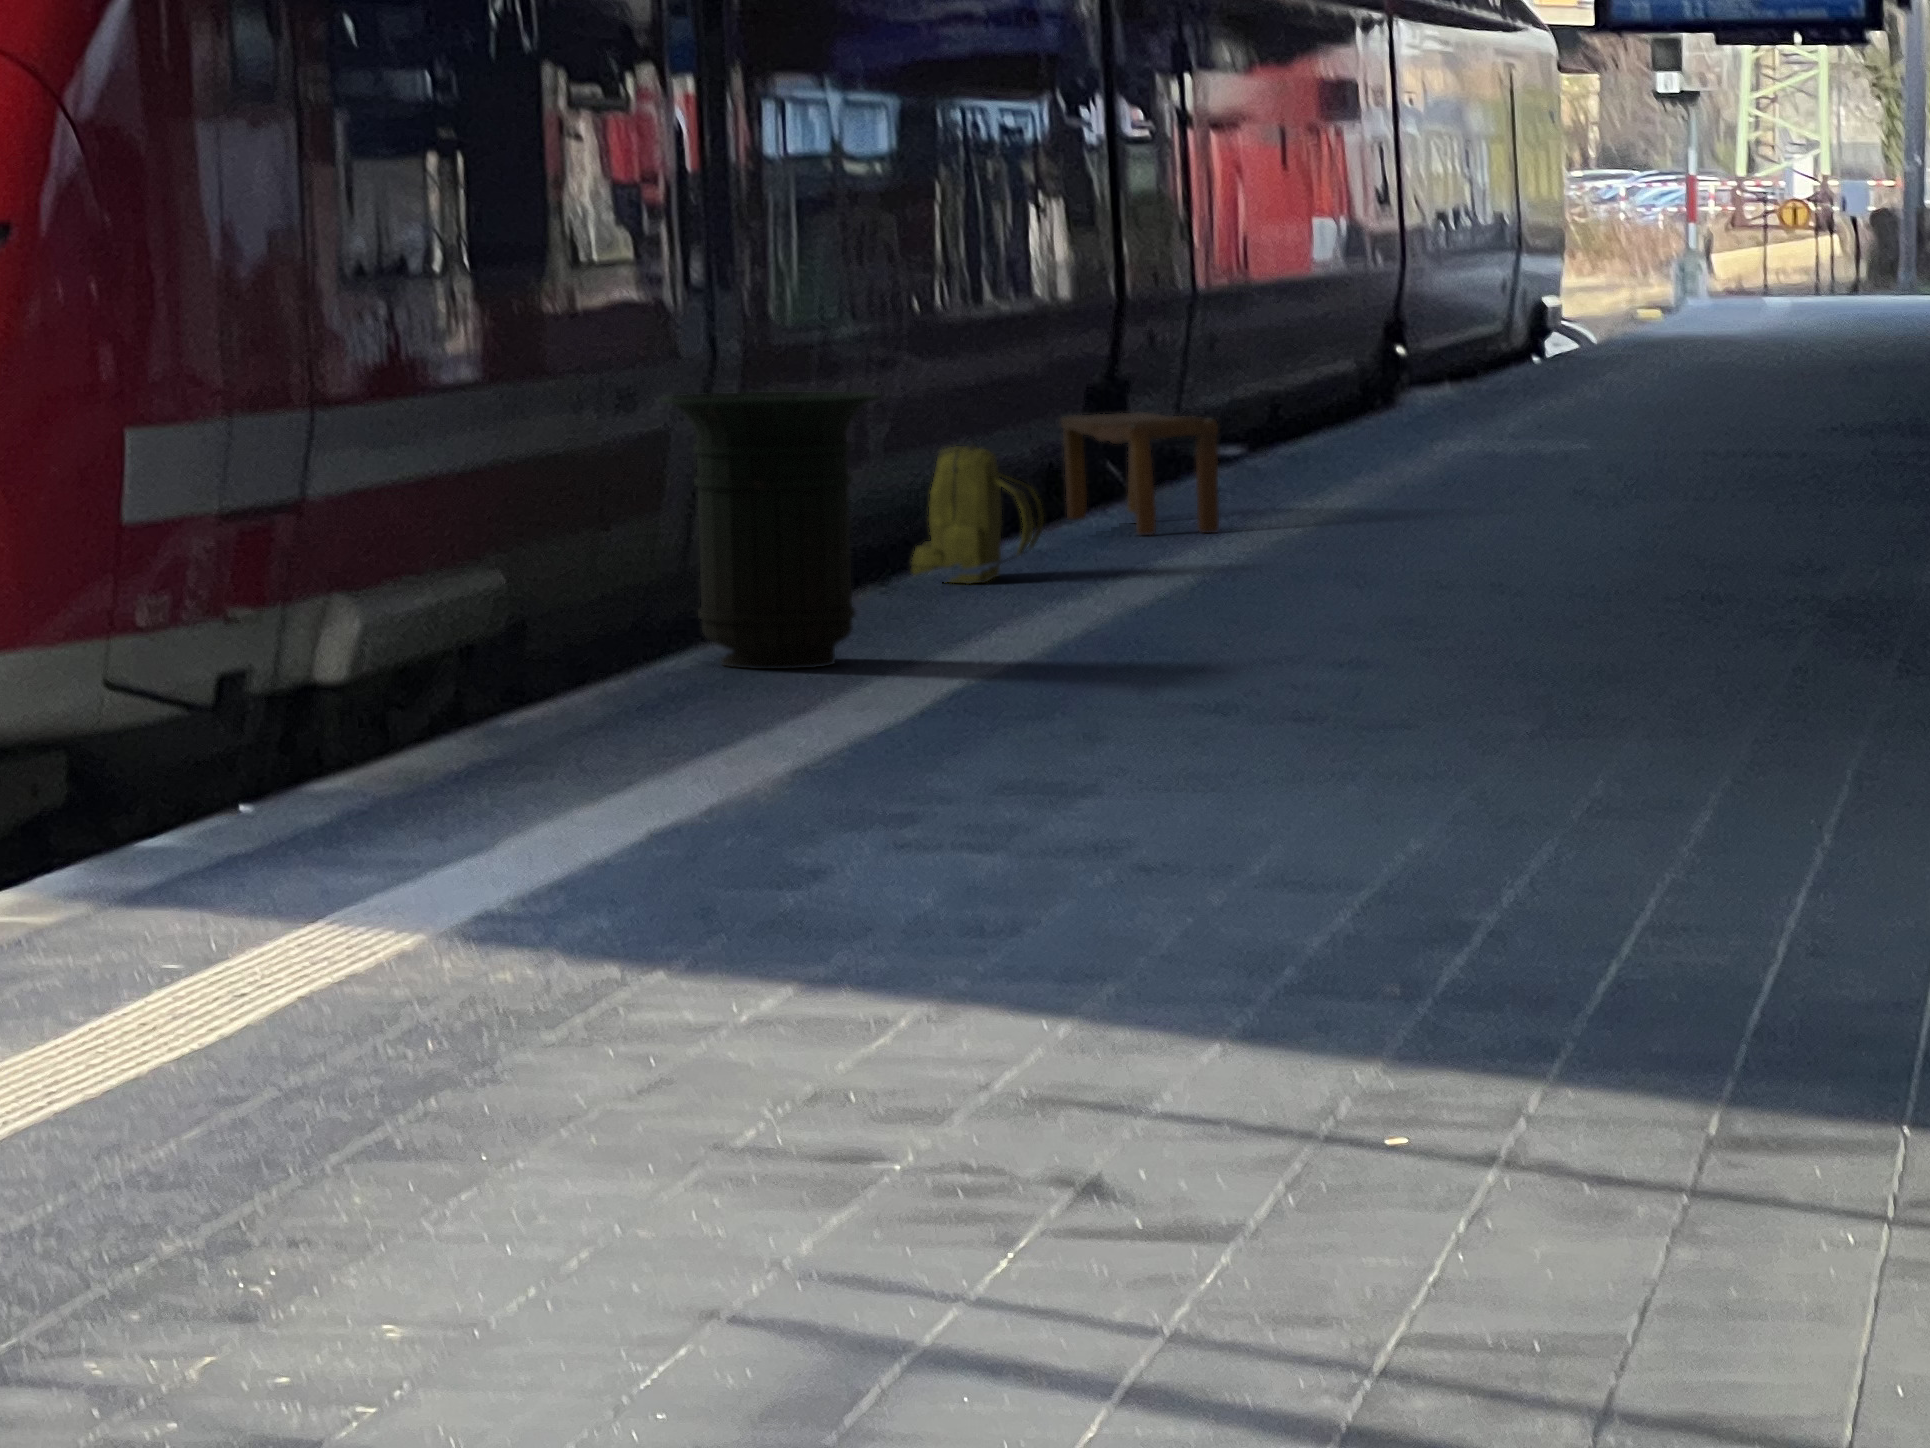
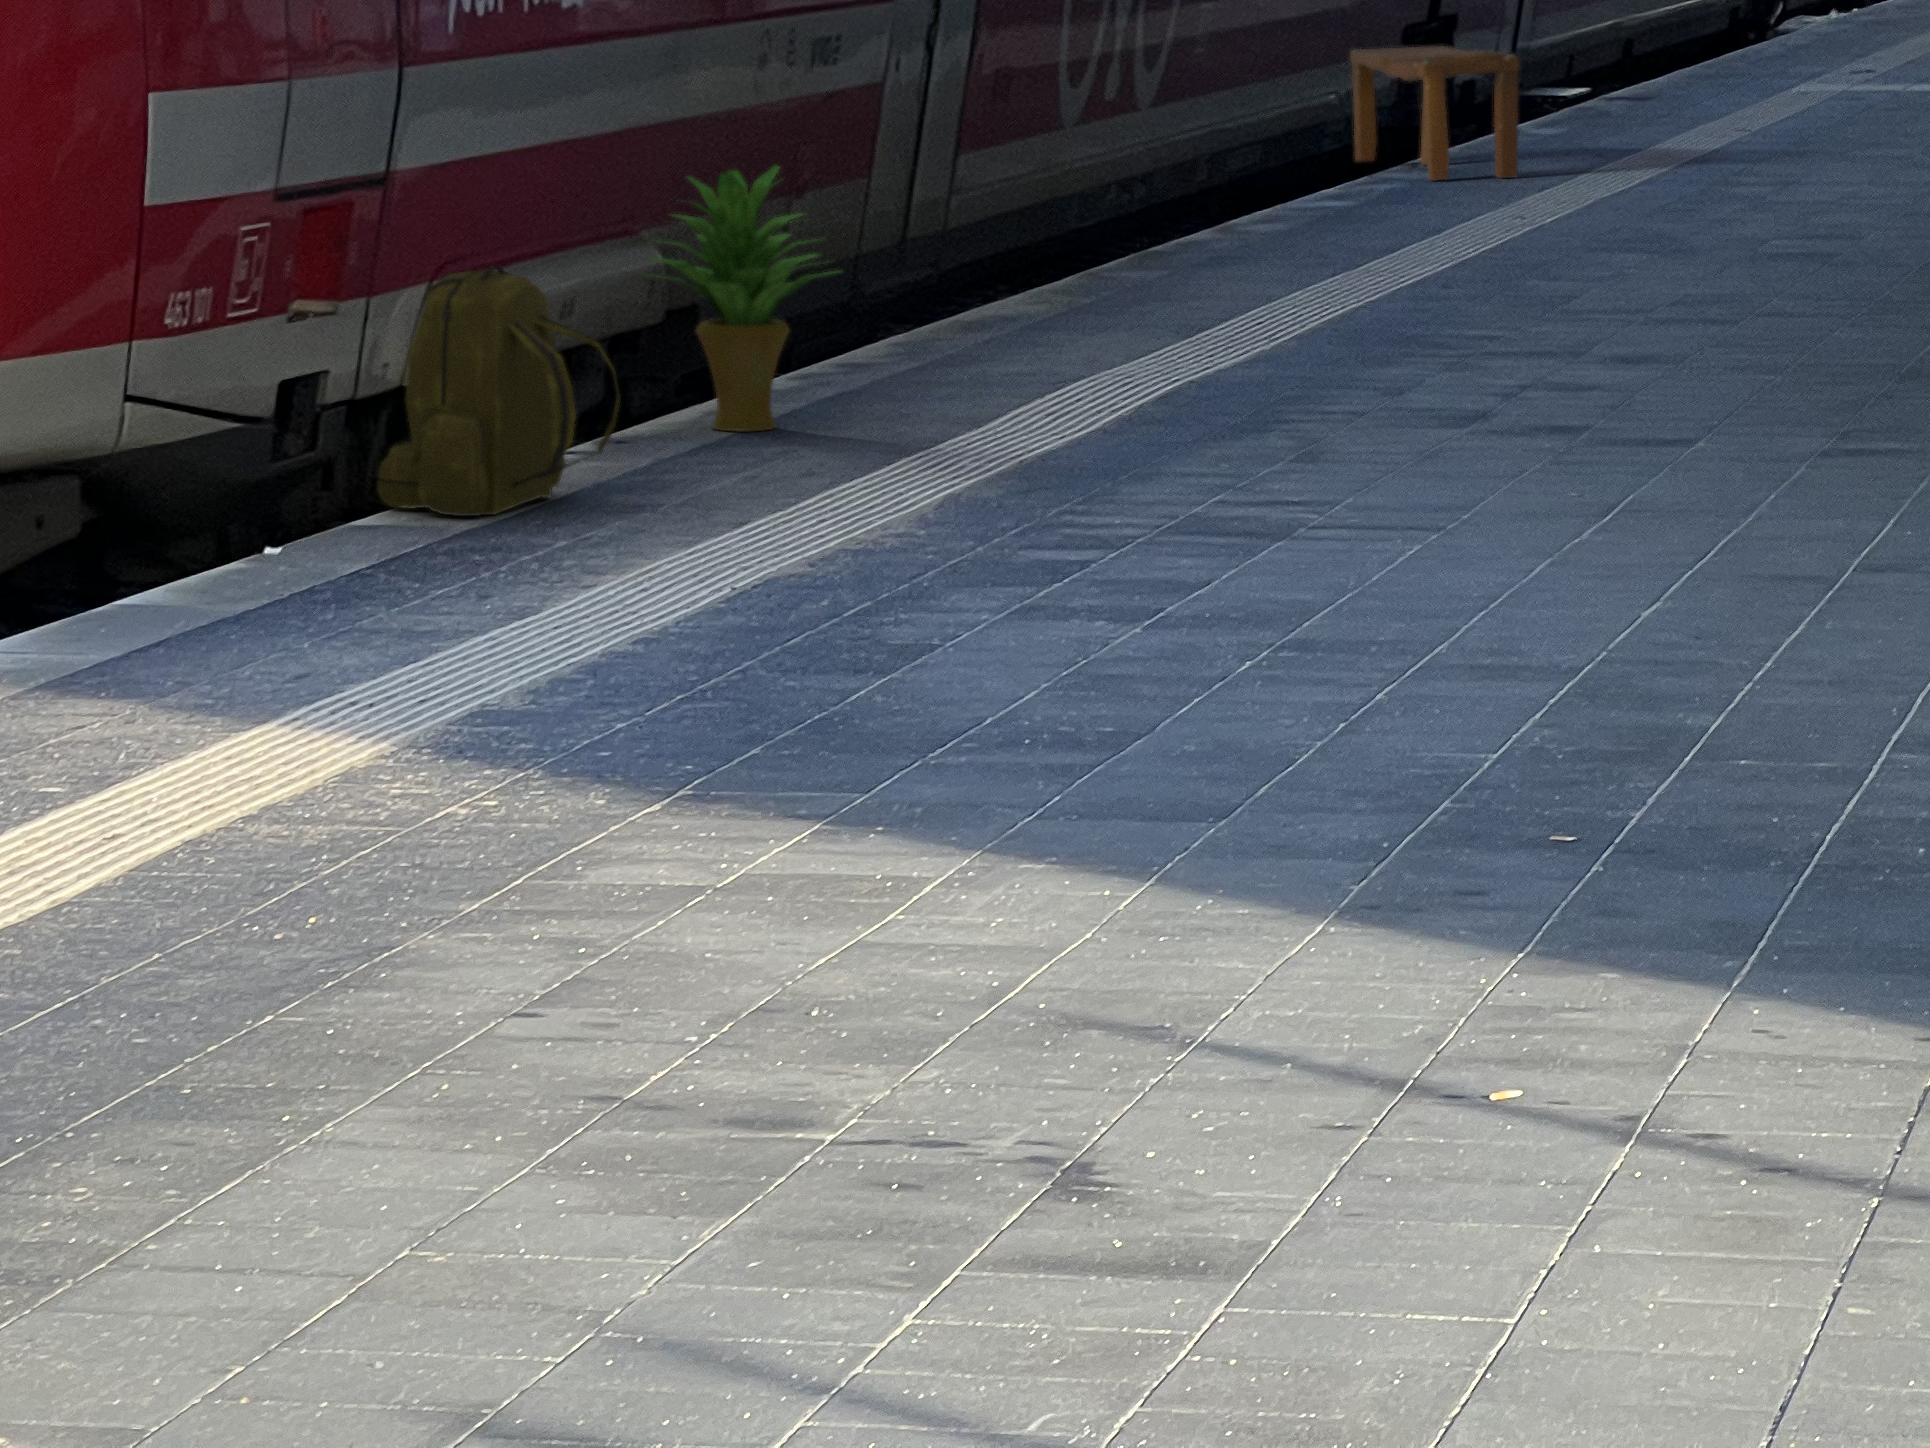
trash can: present [661,391,881,669] -> none [864,34,1116,349]
backpack: present [911,444,1044,583] -> present [378,266,621,516]
potted plant: none [492,499,666,731] -> present [649,166,835,432]

